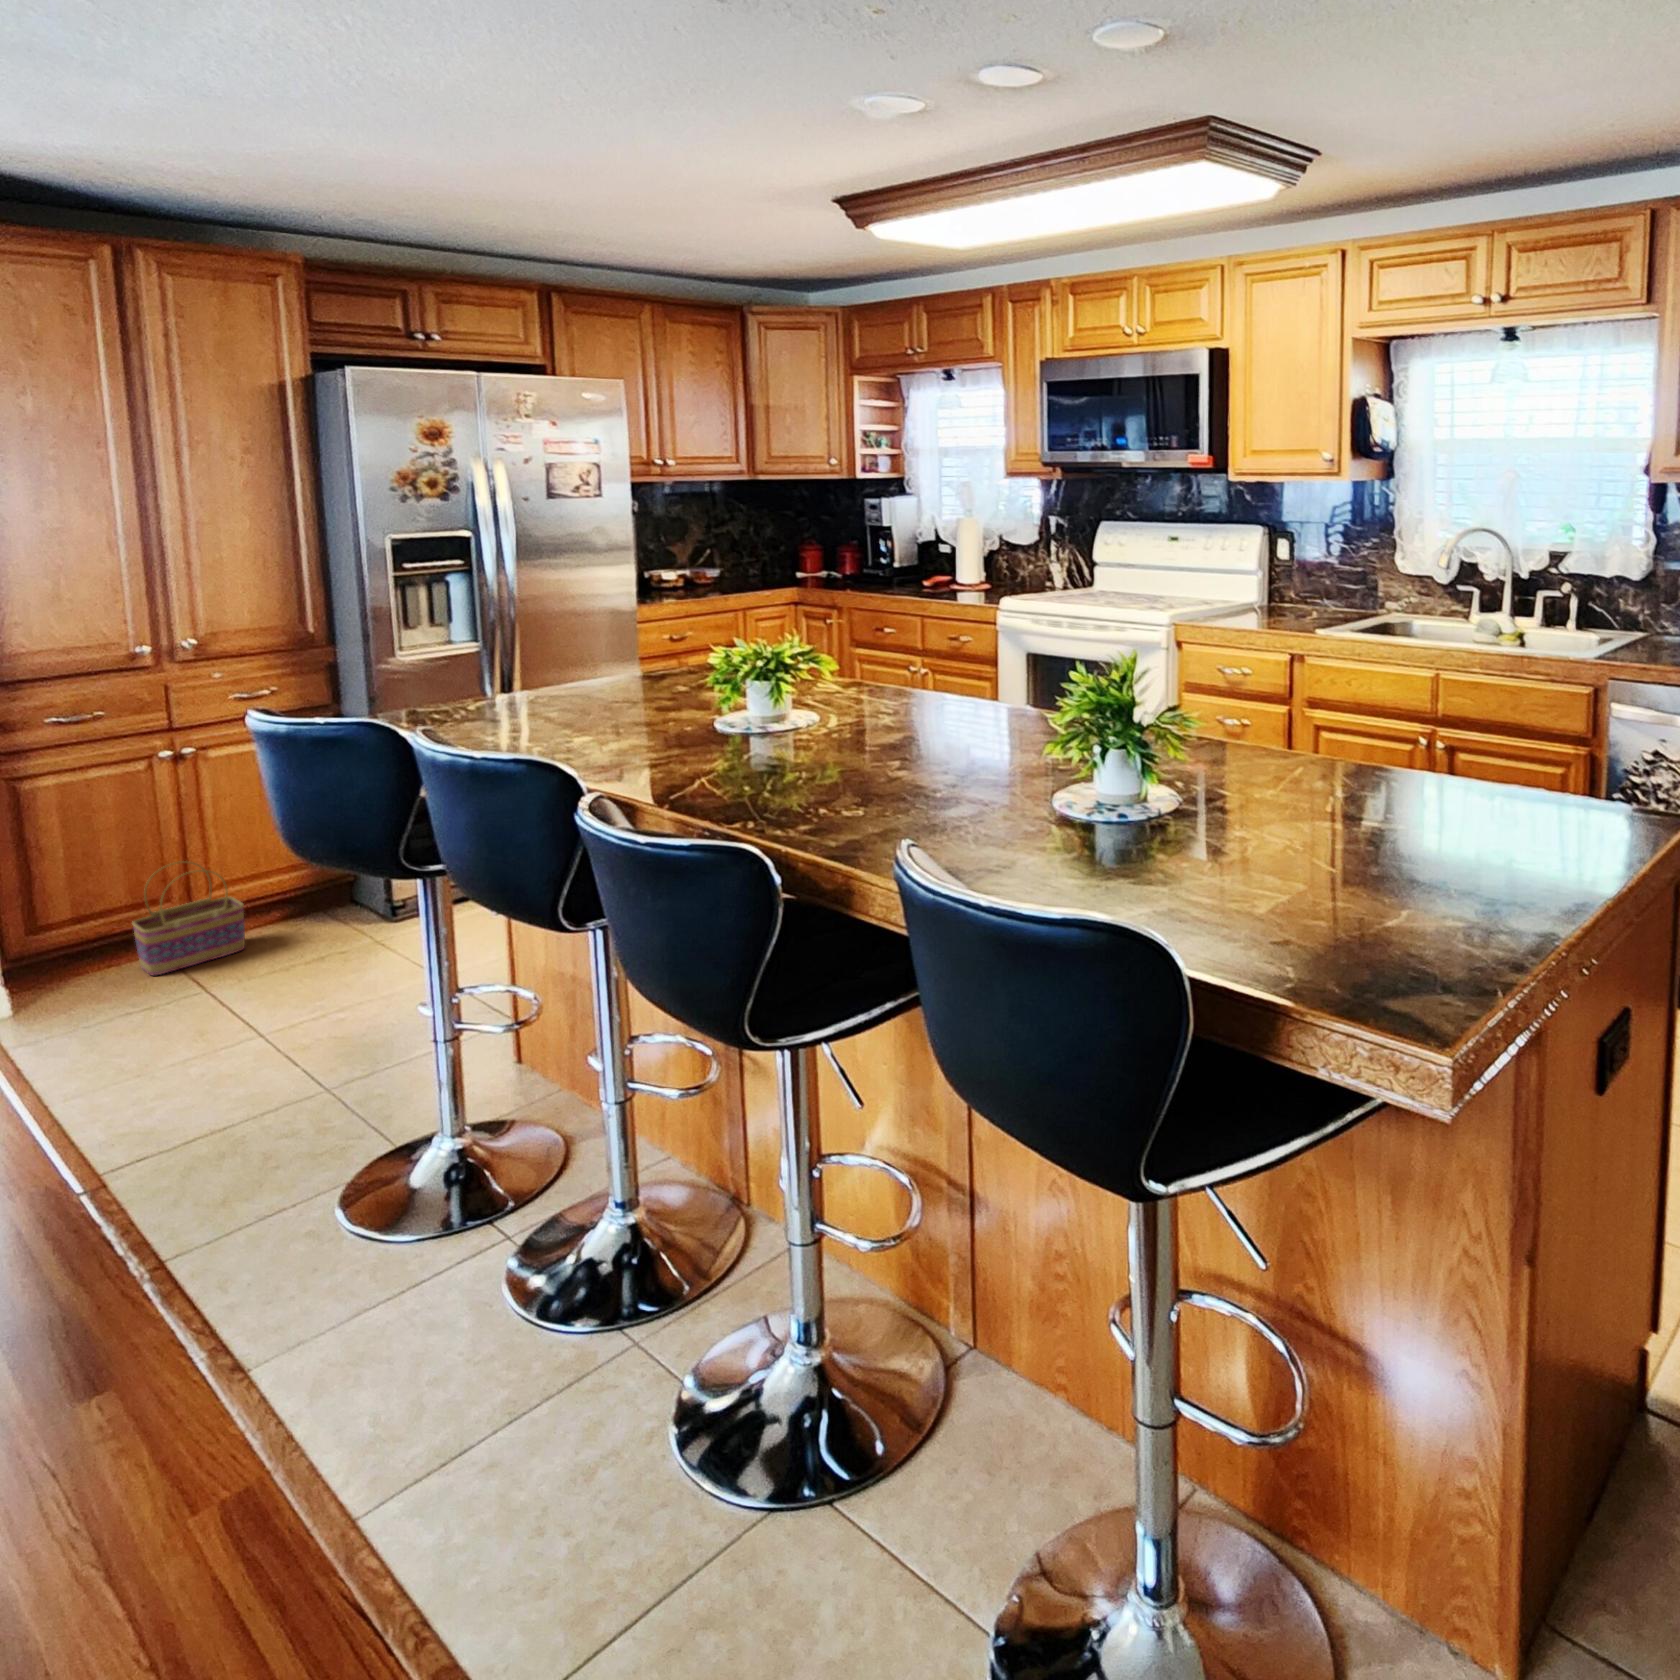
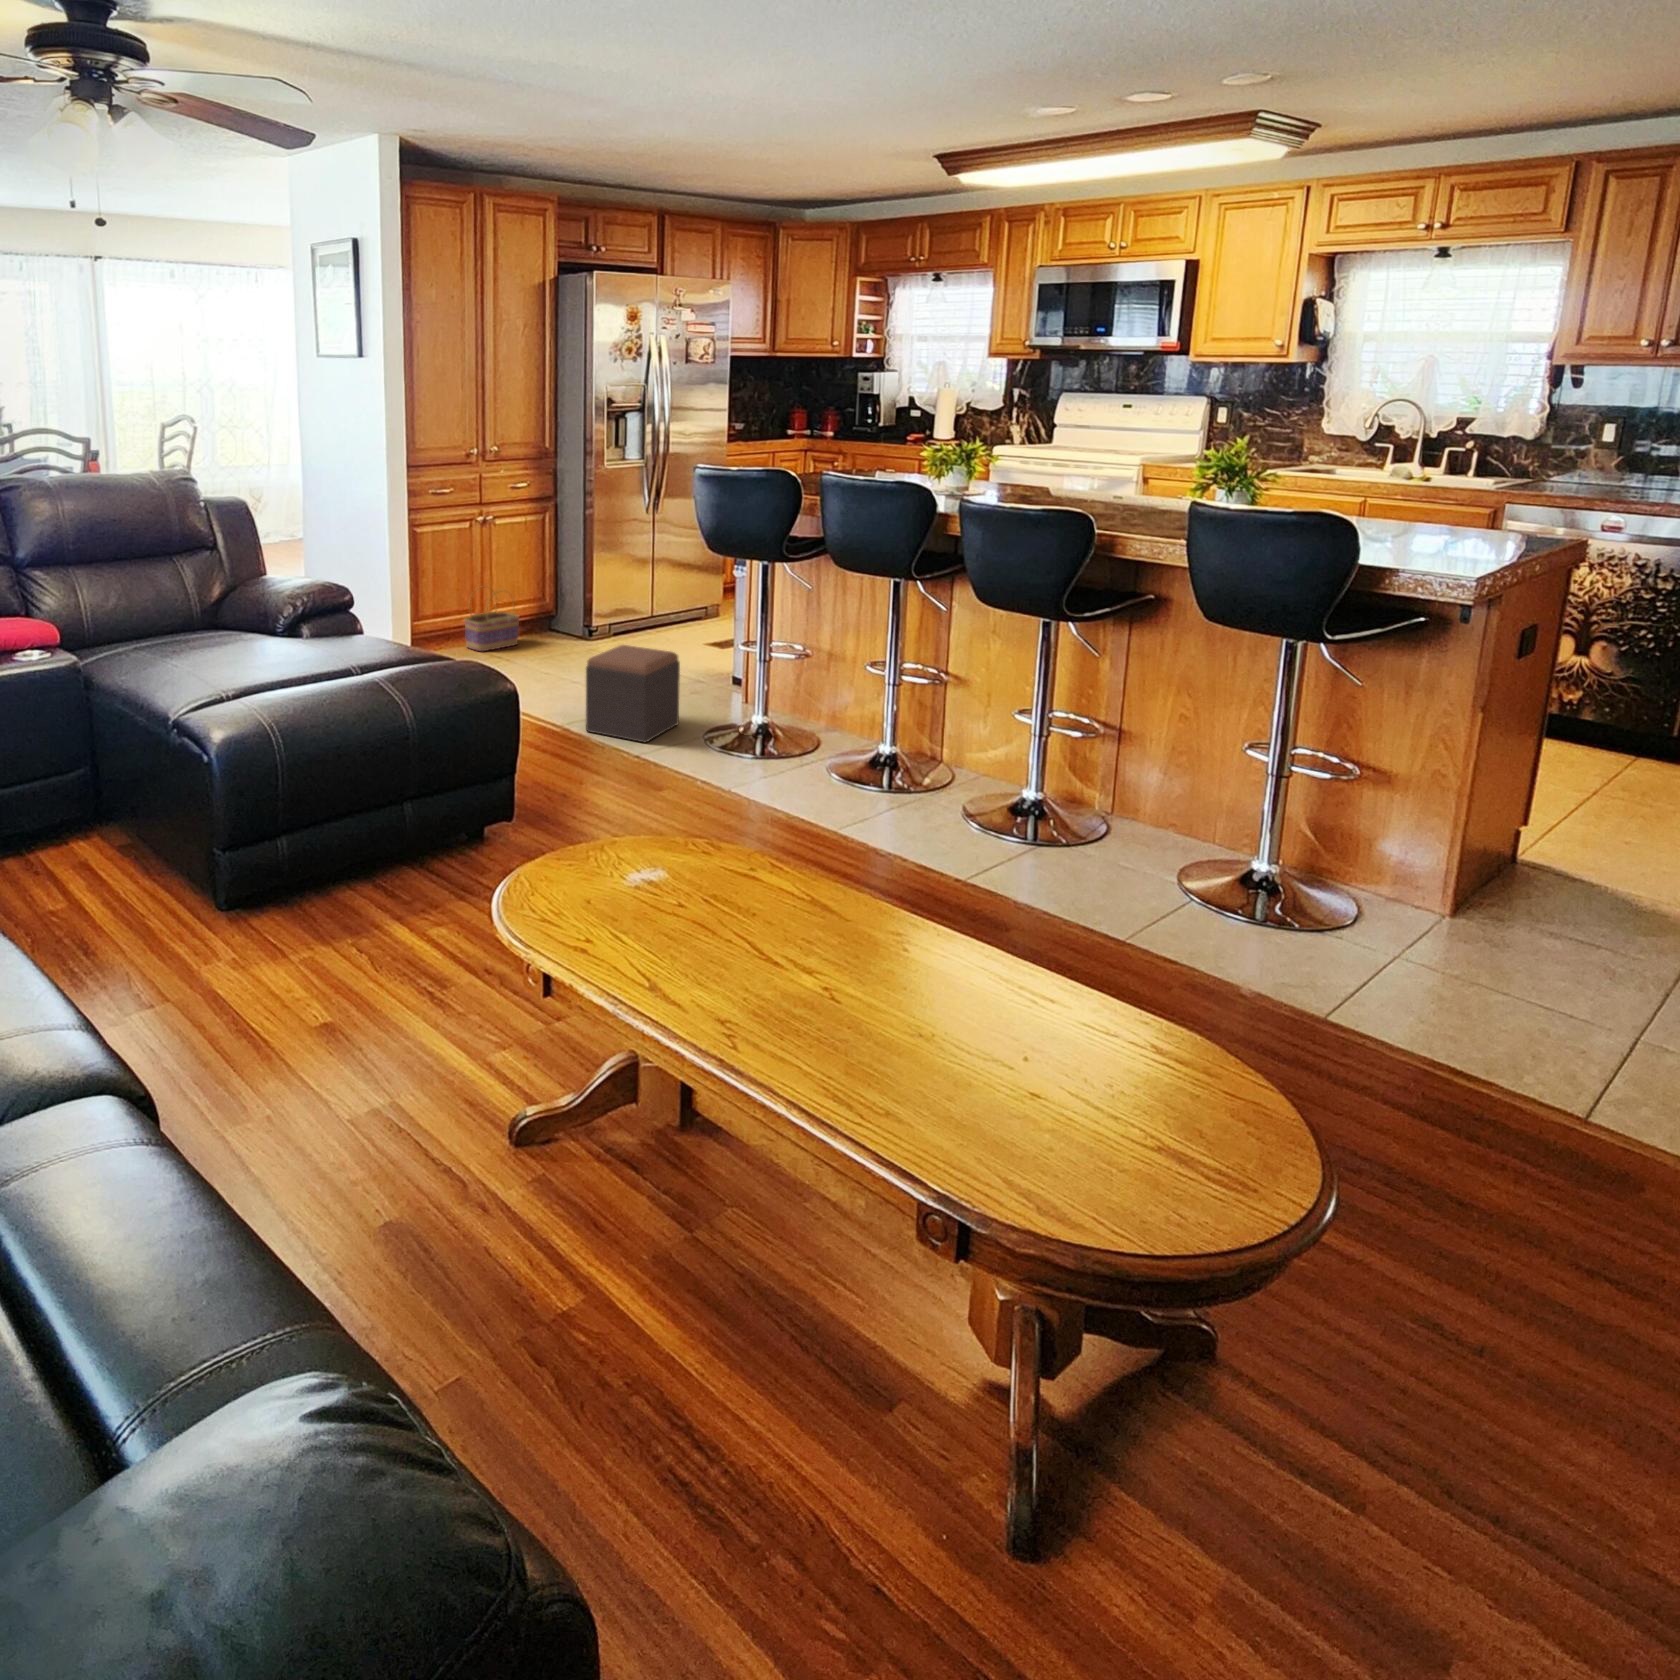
footstool: none [81,1019,315,1237] -> present [586,645,680,742]

